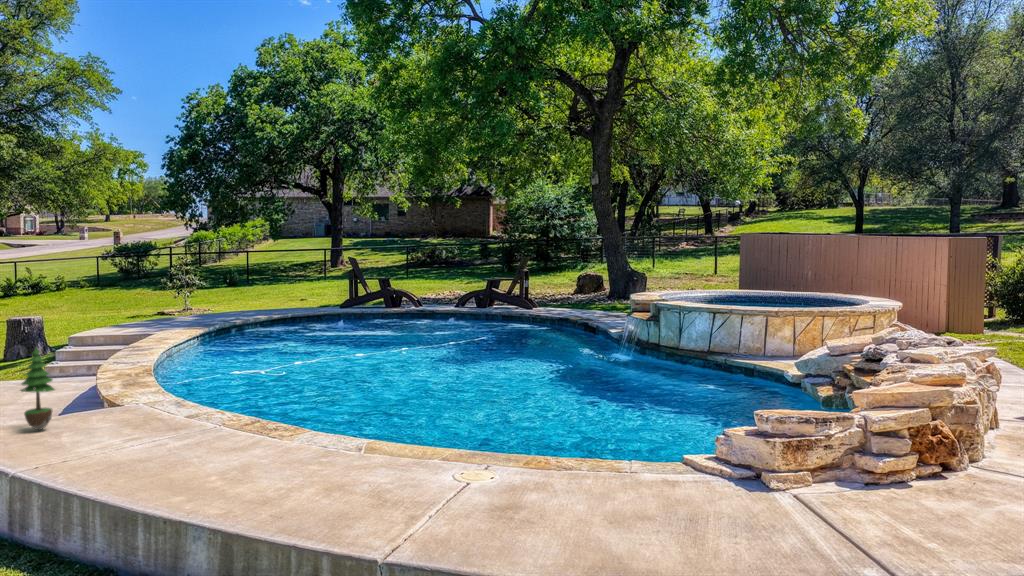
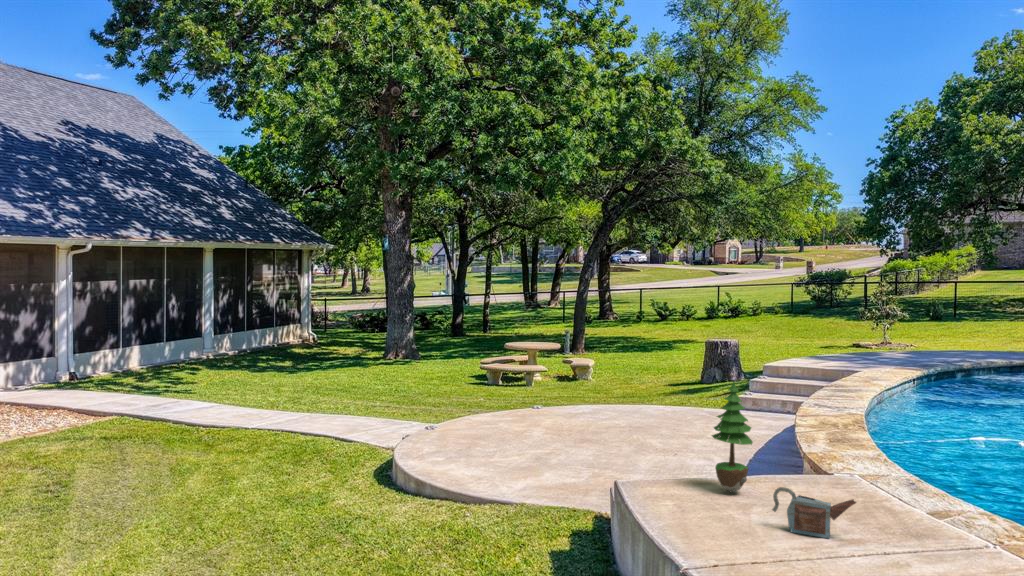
watering can: none [72,410,131,442] -> present [772,487,856,539]

